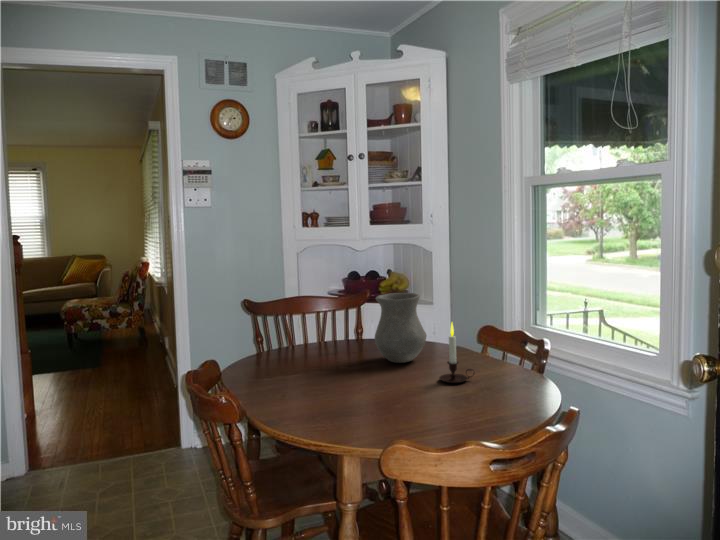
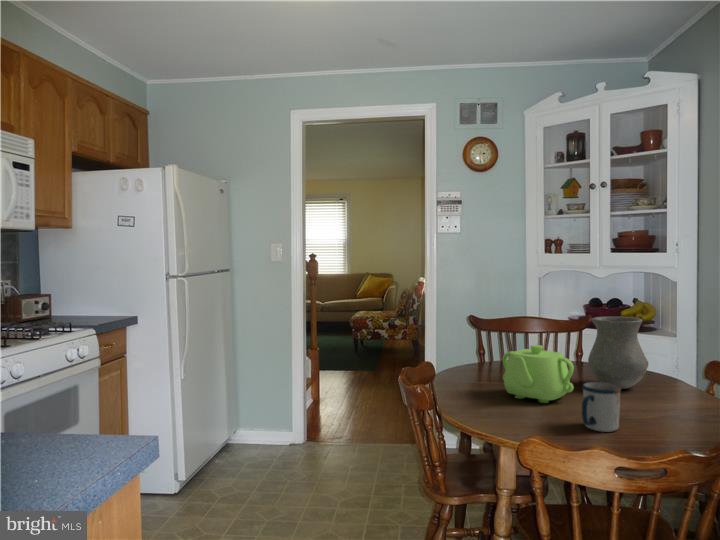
candle: present [439,323,474,383] -> none [650,348,696,416]
teapot: none [299,332,372,390] -> present [502,345,574,403]
mug: none [391,362,424,410] -> present [582,382,621,432]

